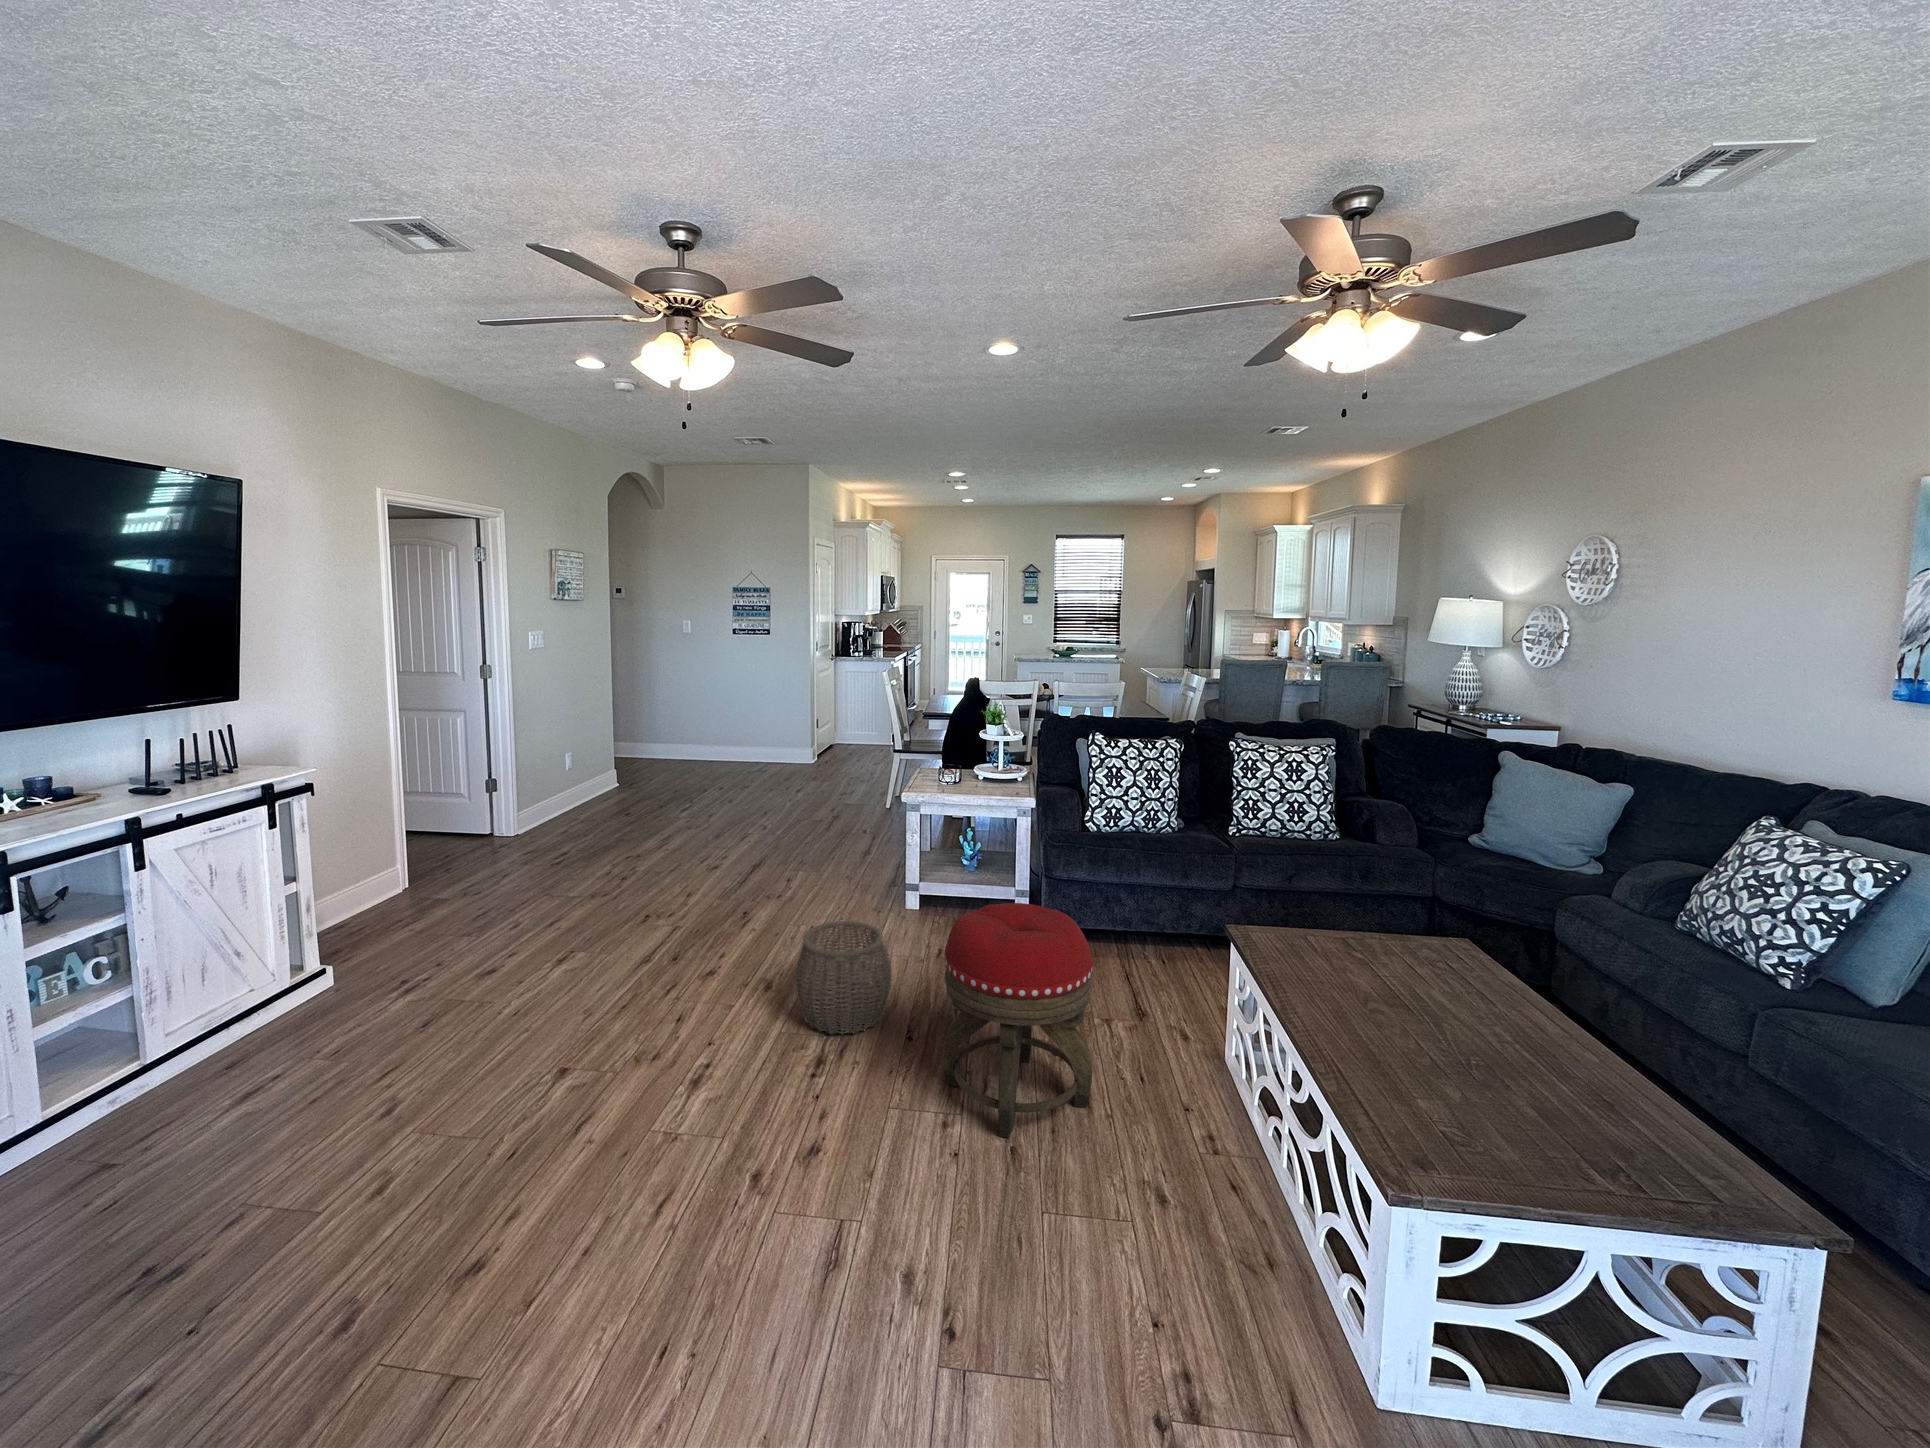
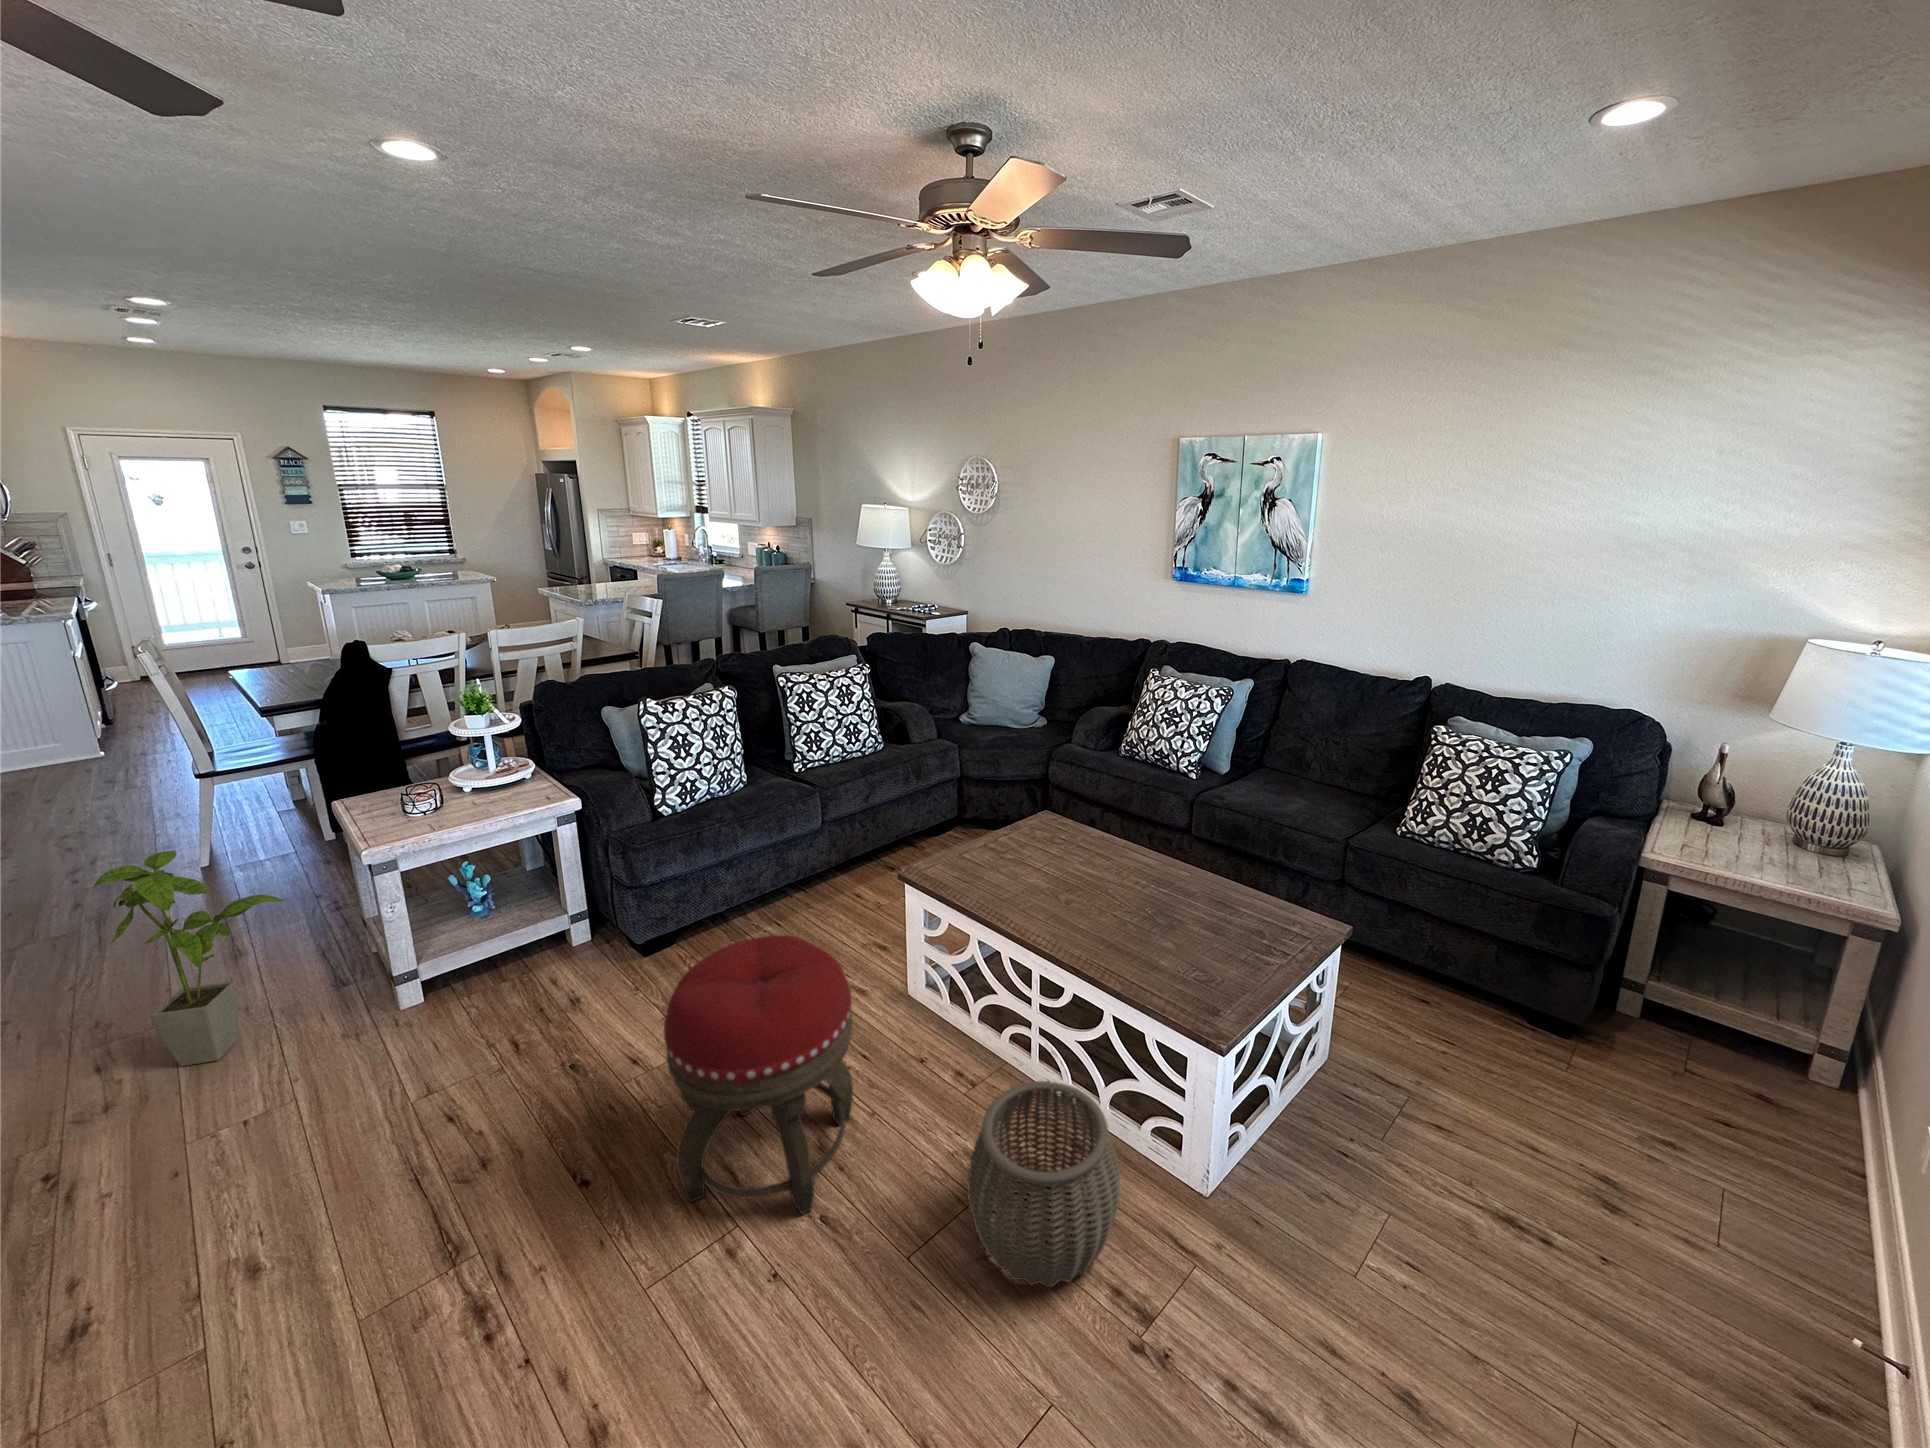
house plant: none [792,764,864,897] -> present [94,851,284,1066]
woven basket: present [794,921,892,1034] -> present [967,1081,1120,1287]

